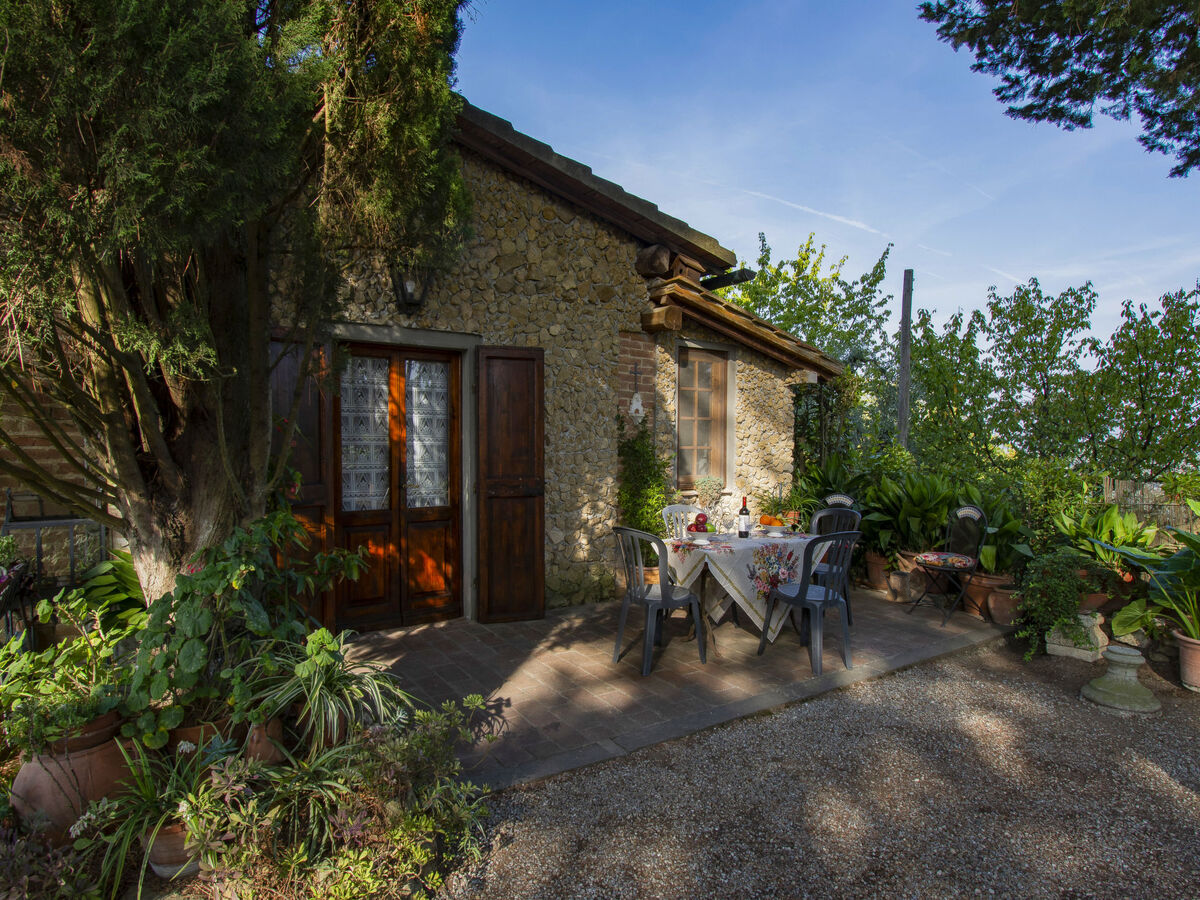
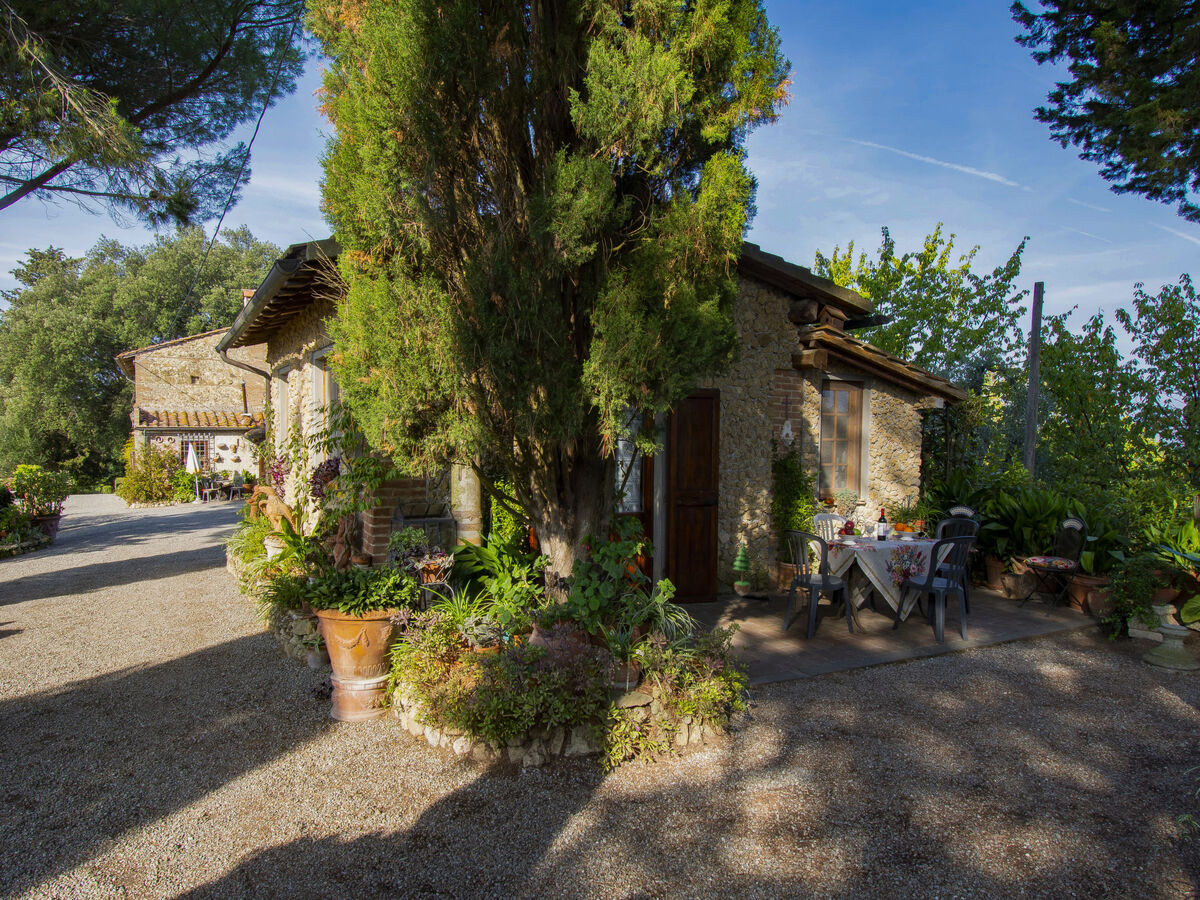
potted tree: none [566,539,592,611] -> present [734,541,752,596]

